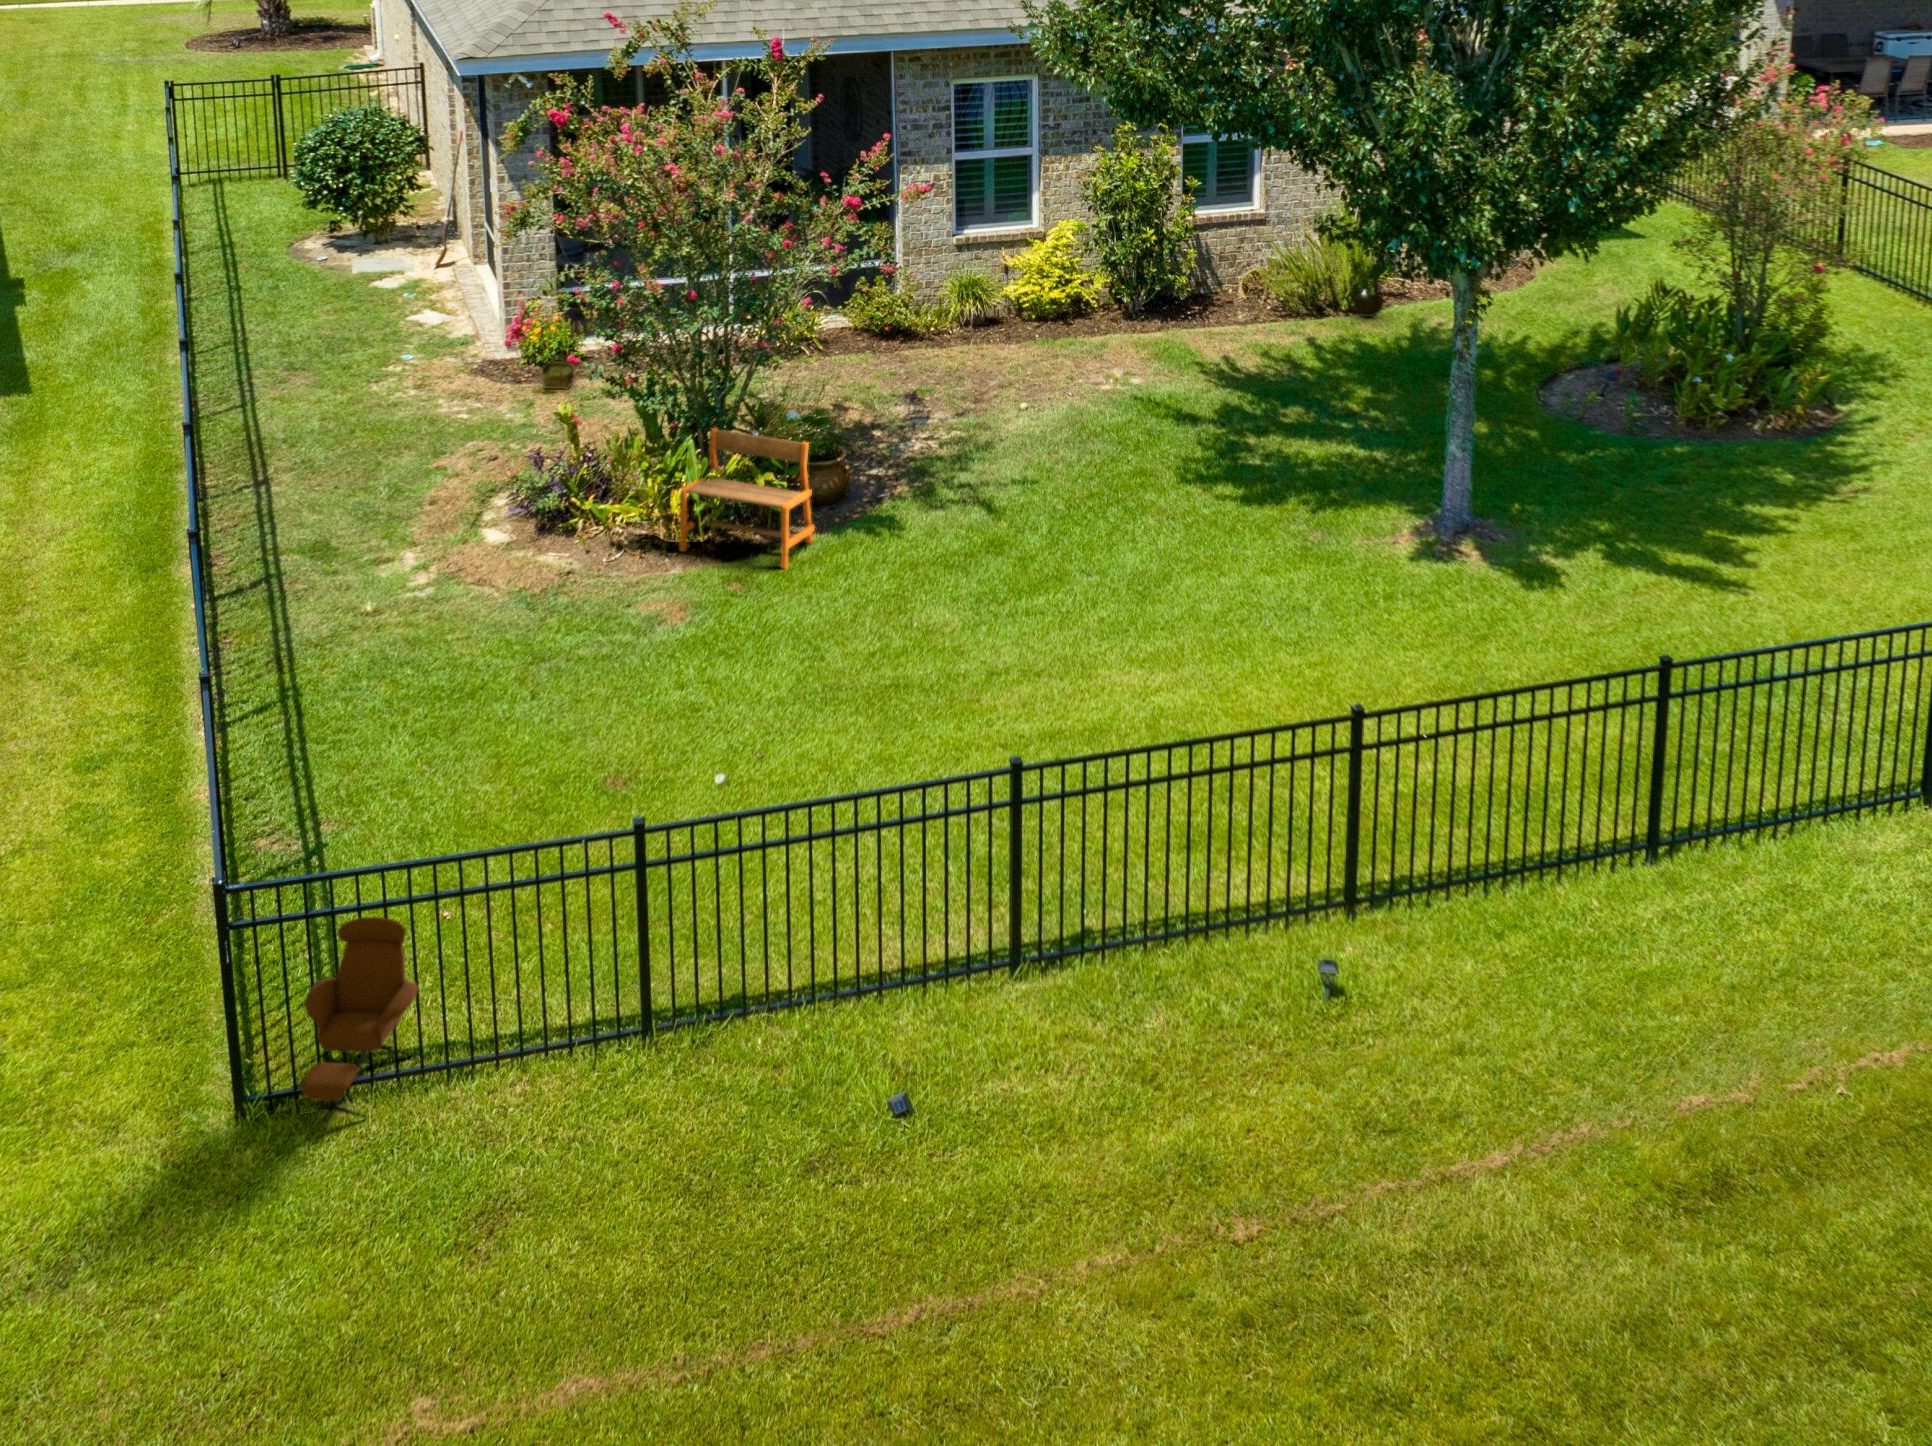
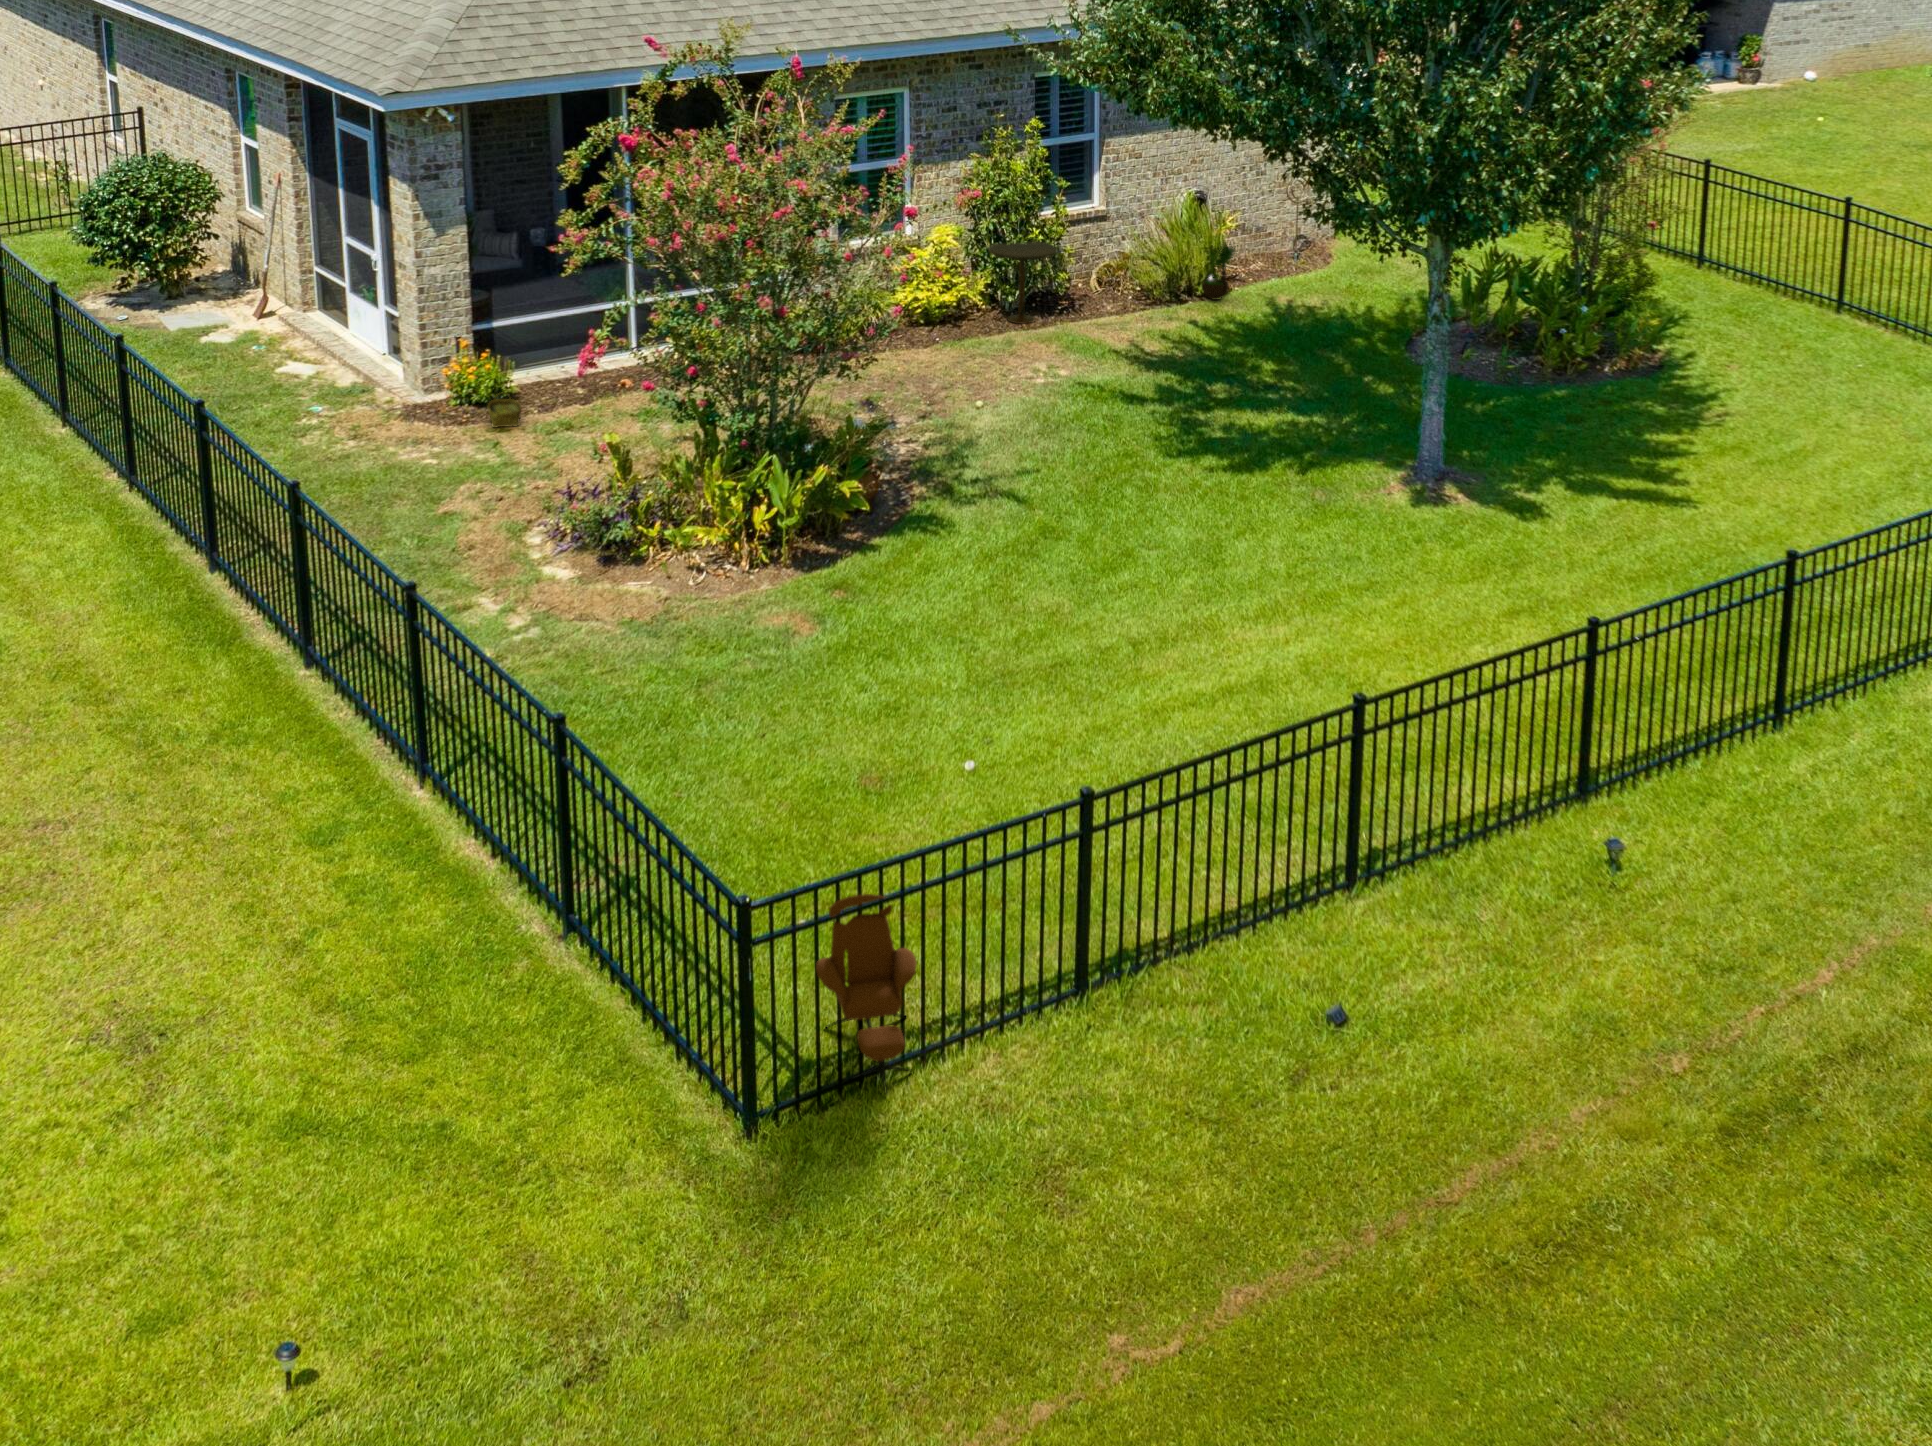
pedestal table: none [1107,238,1181,327] -> present [988,240,1057,324]
bench: present [679,428,815,569] -> none [767,442,890,568]

